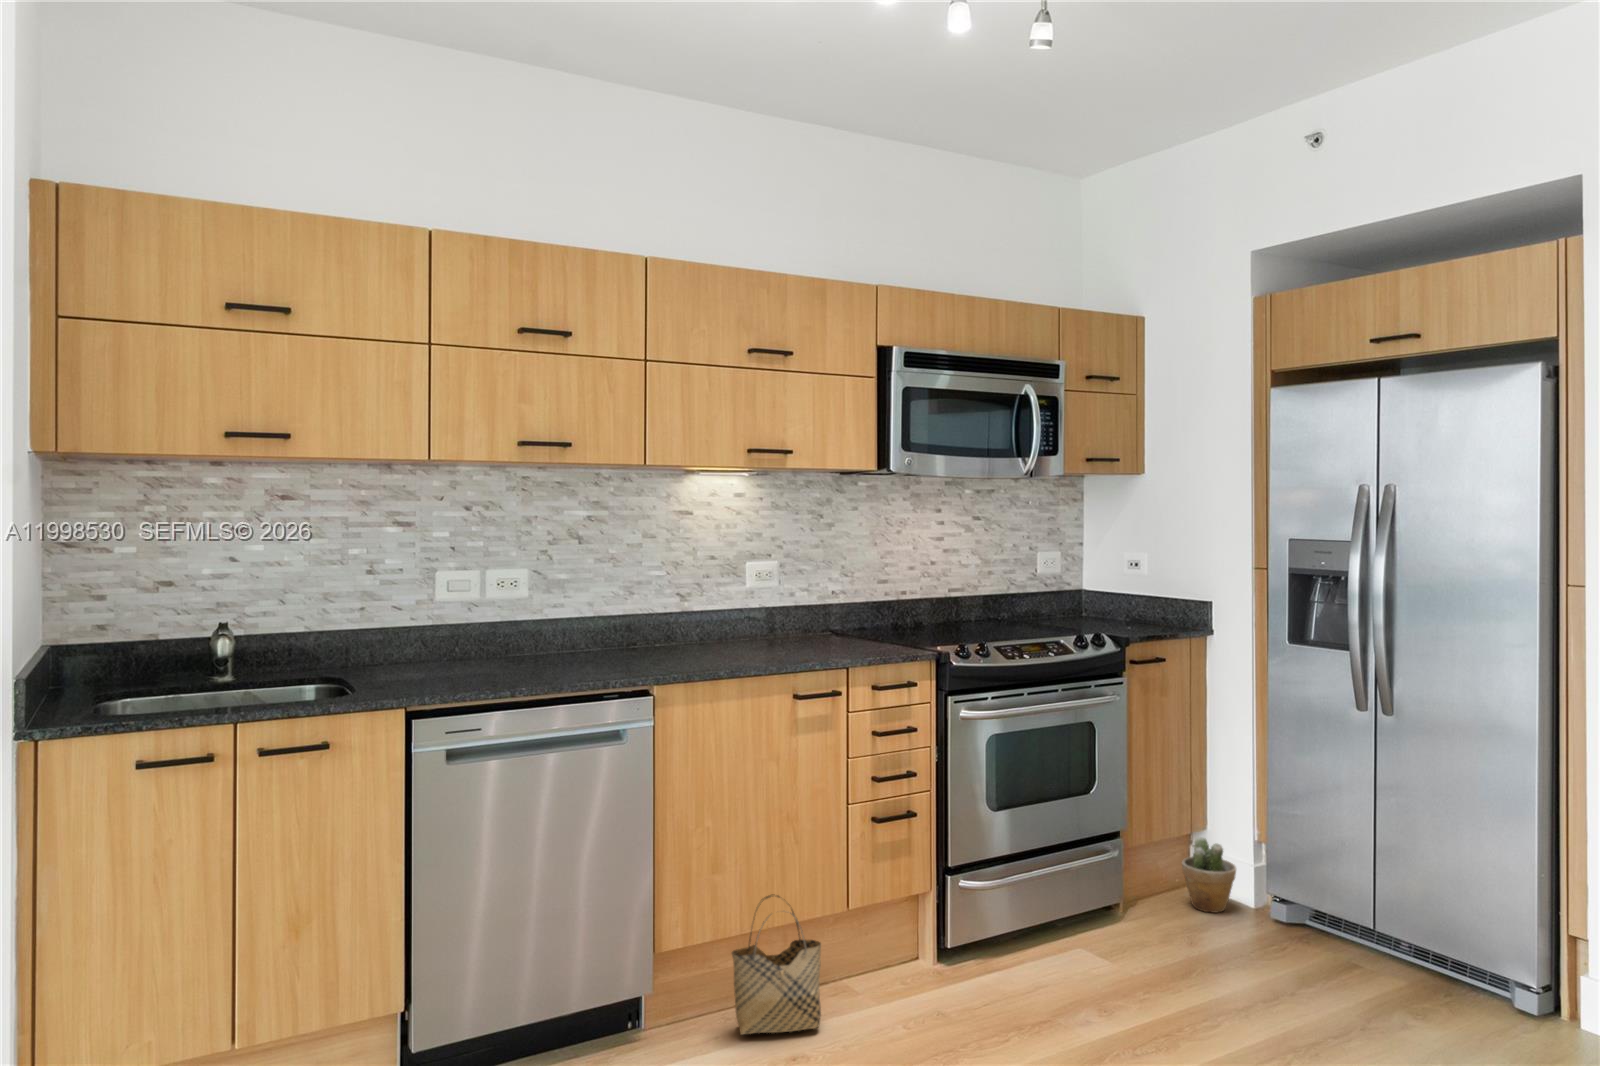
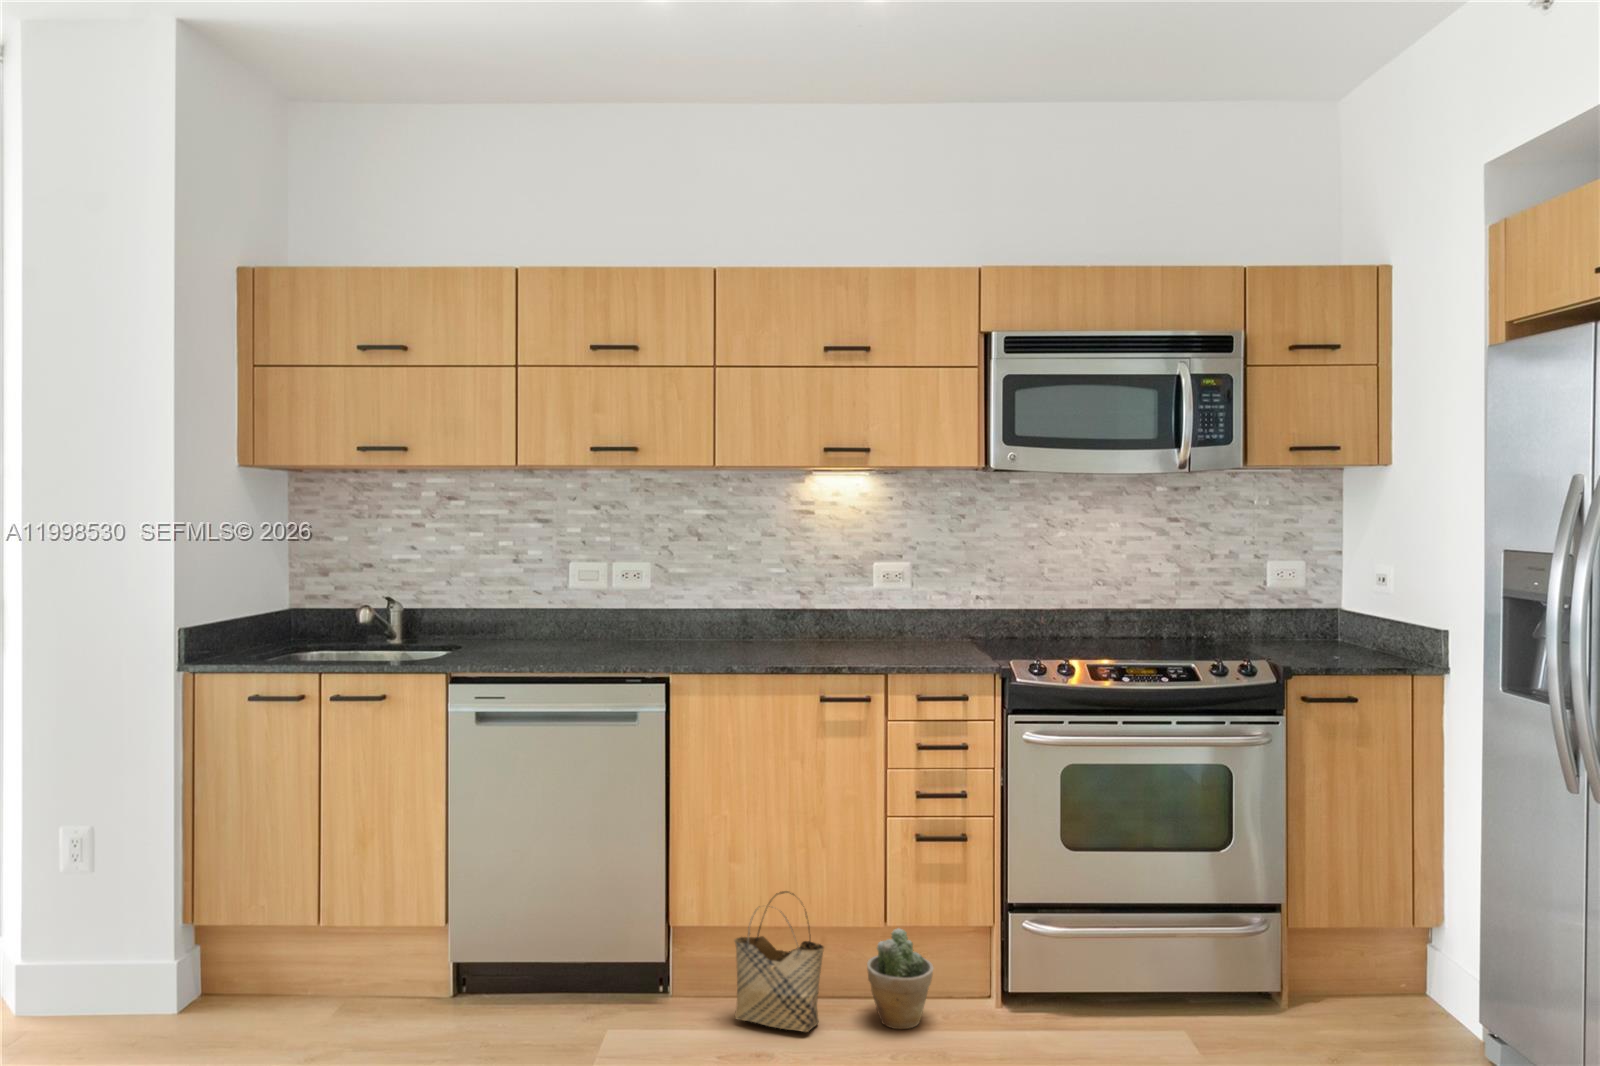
potted plant: present [1182,837,1236,913] -> present [867,929,933,1029]

